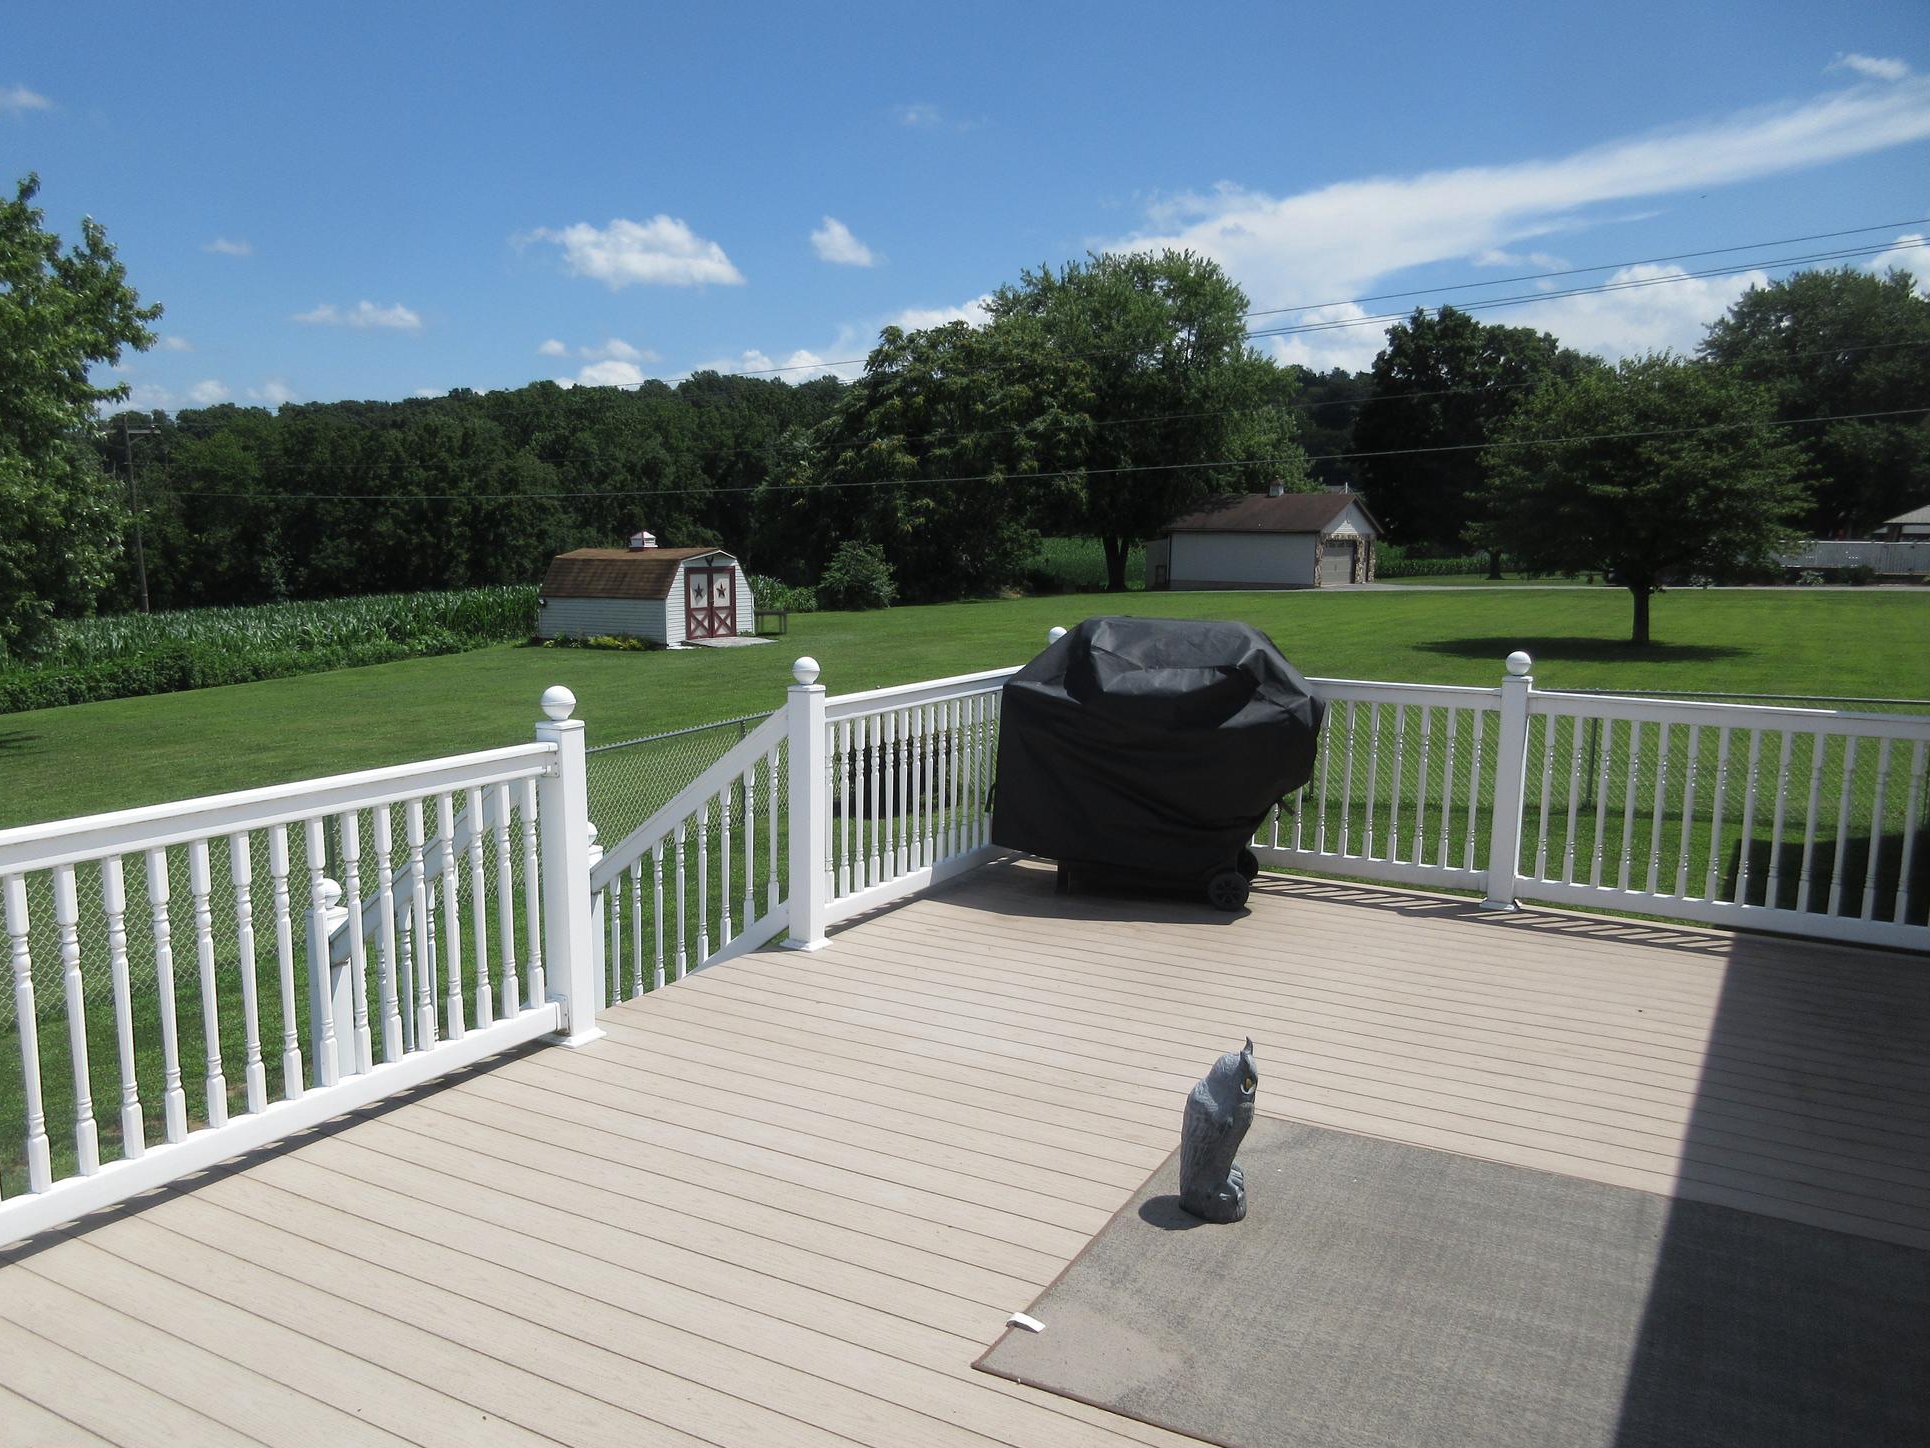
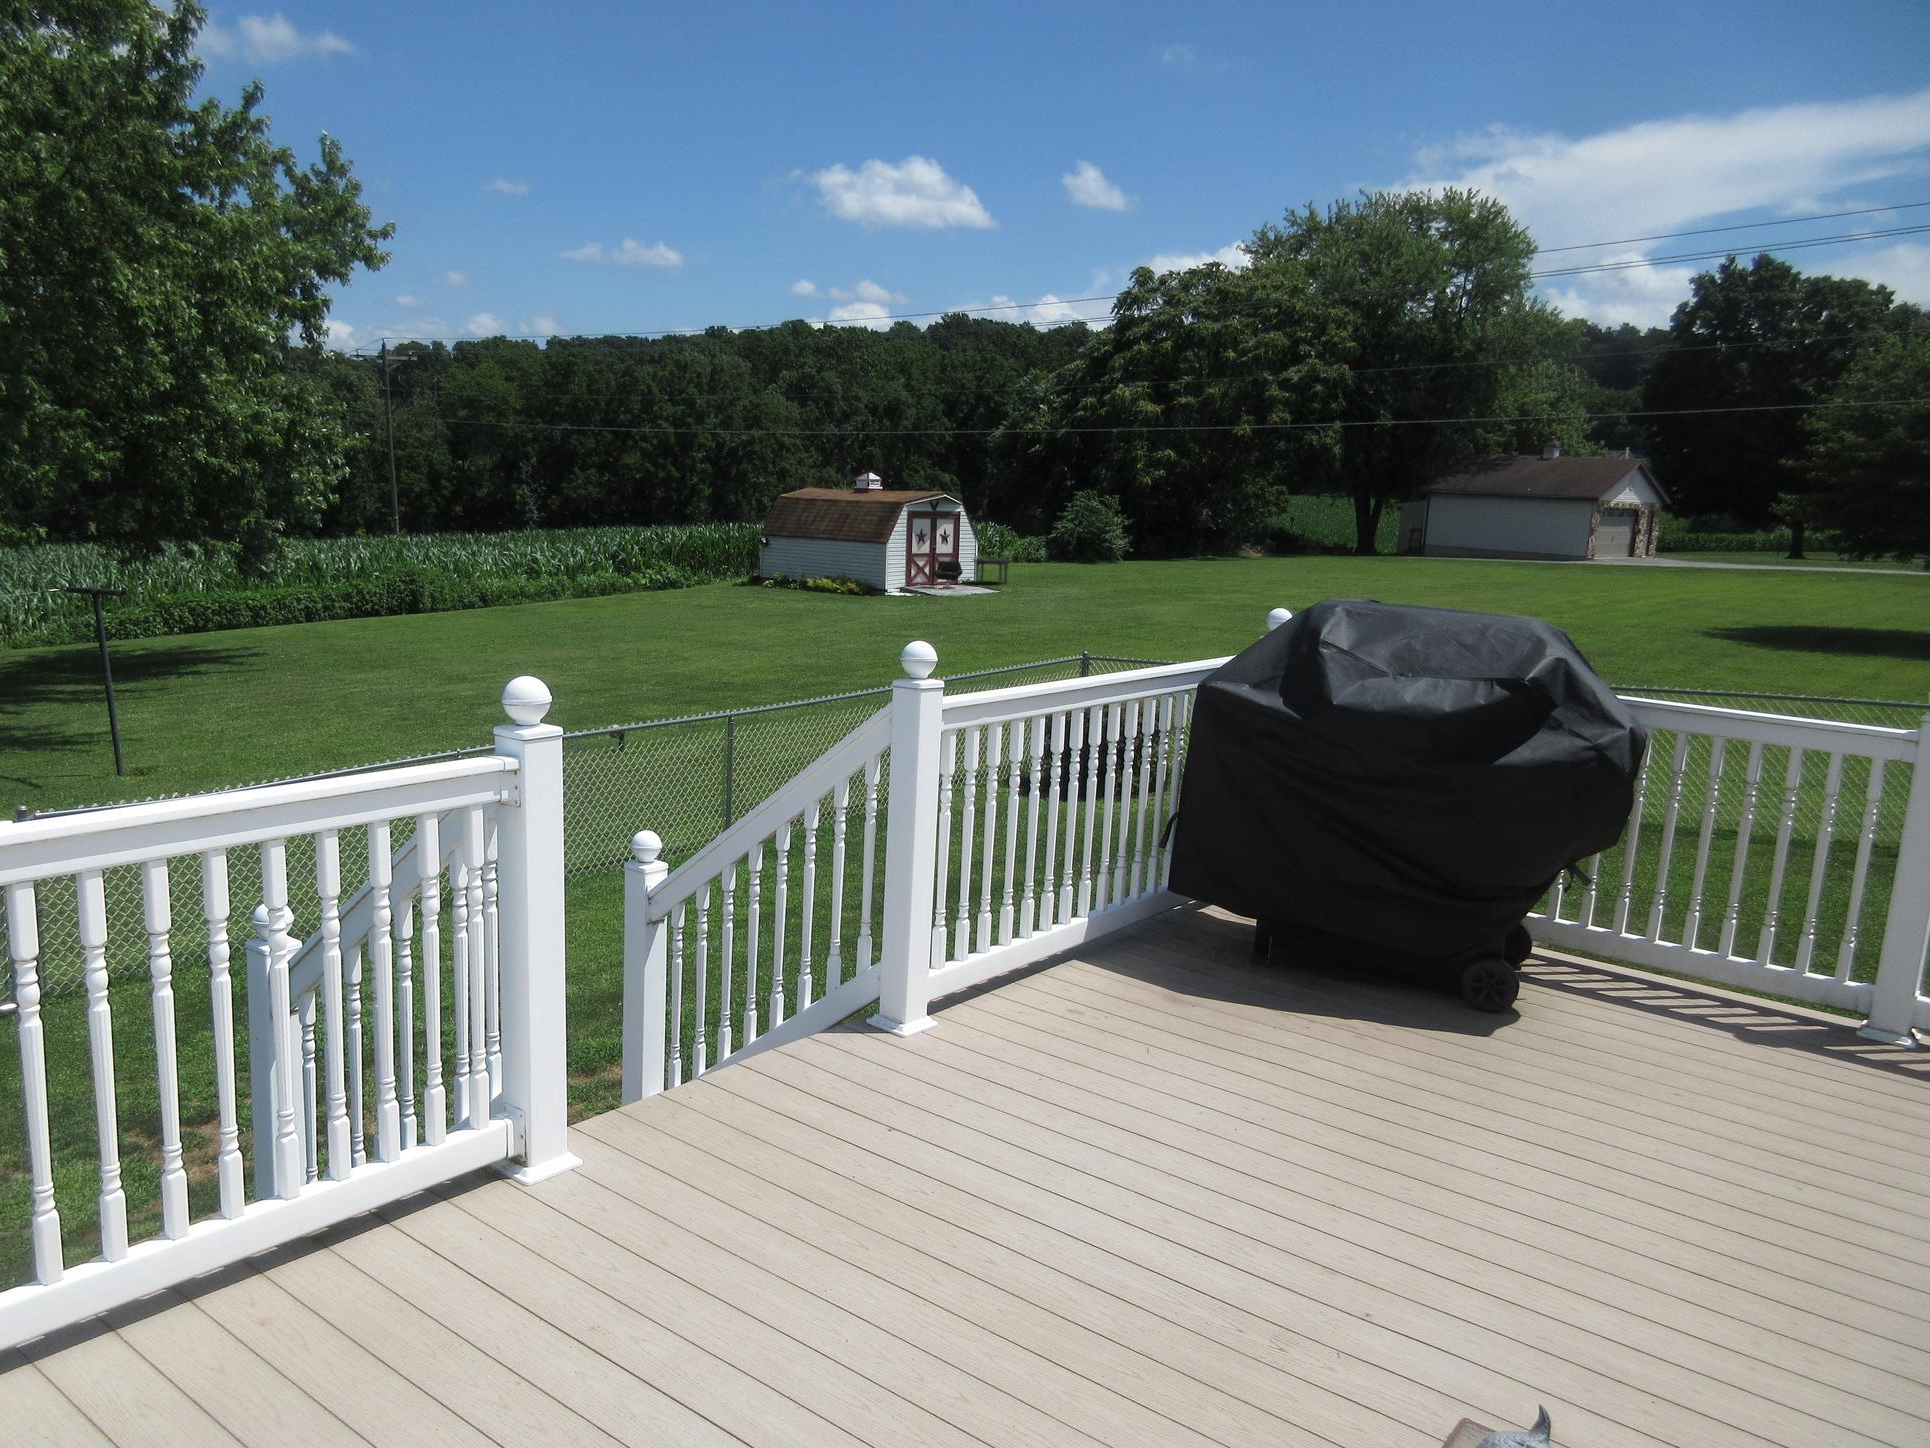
lounge chair: none [715,614,744,641] -> present [932,561,963,589]

